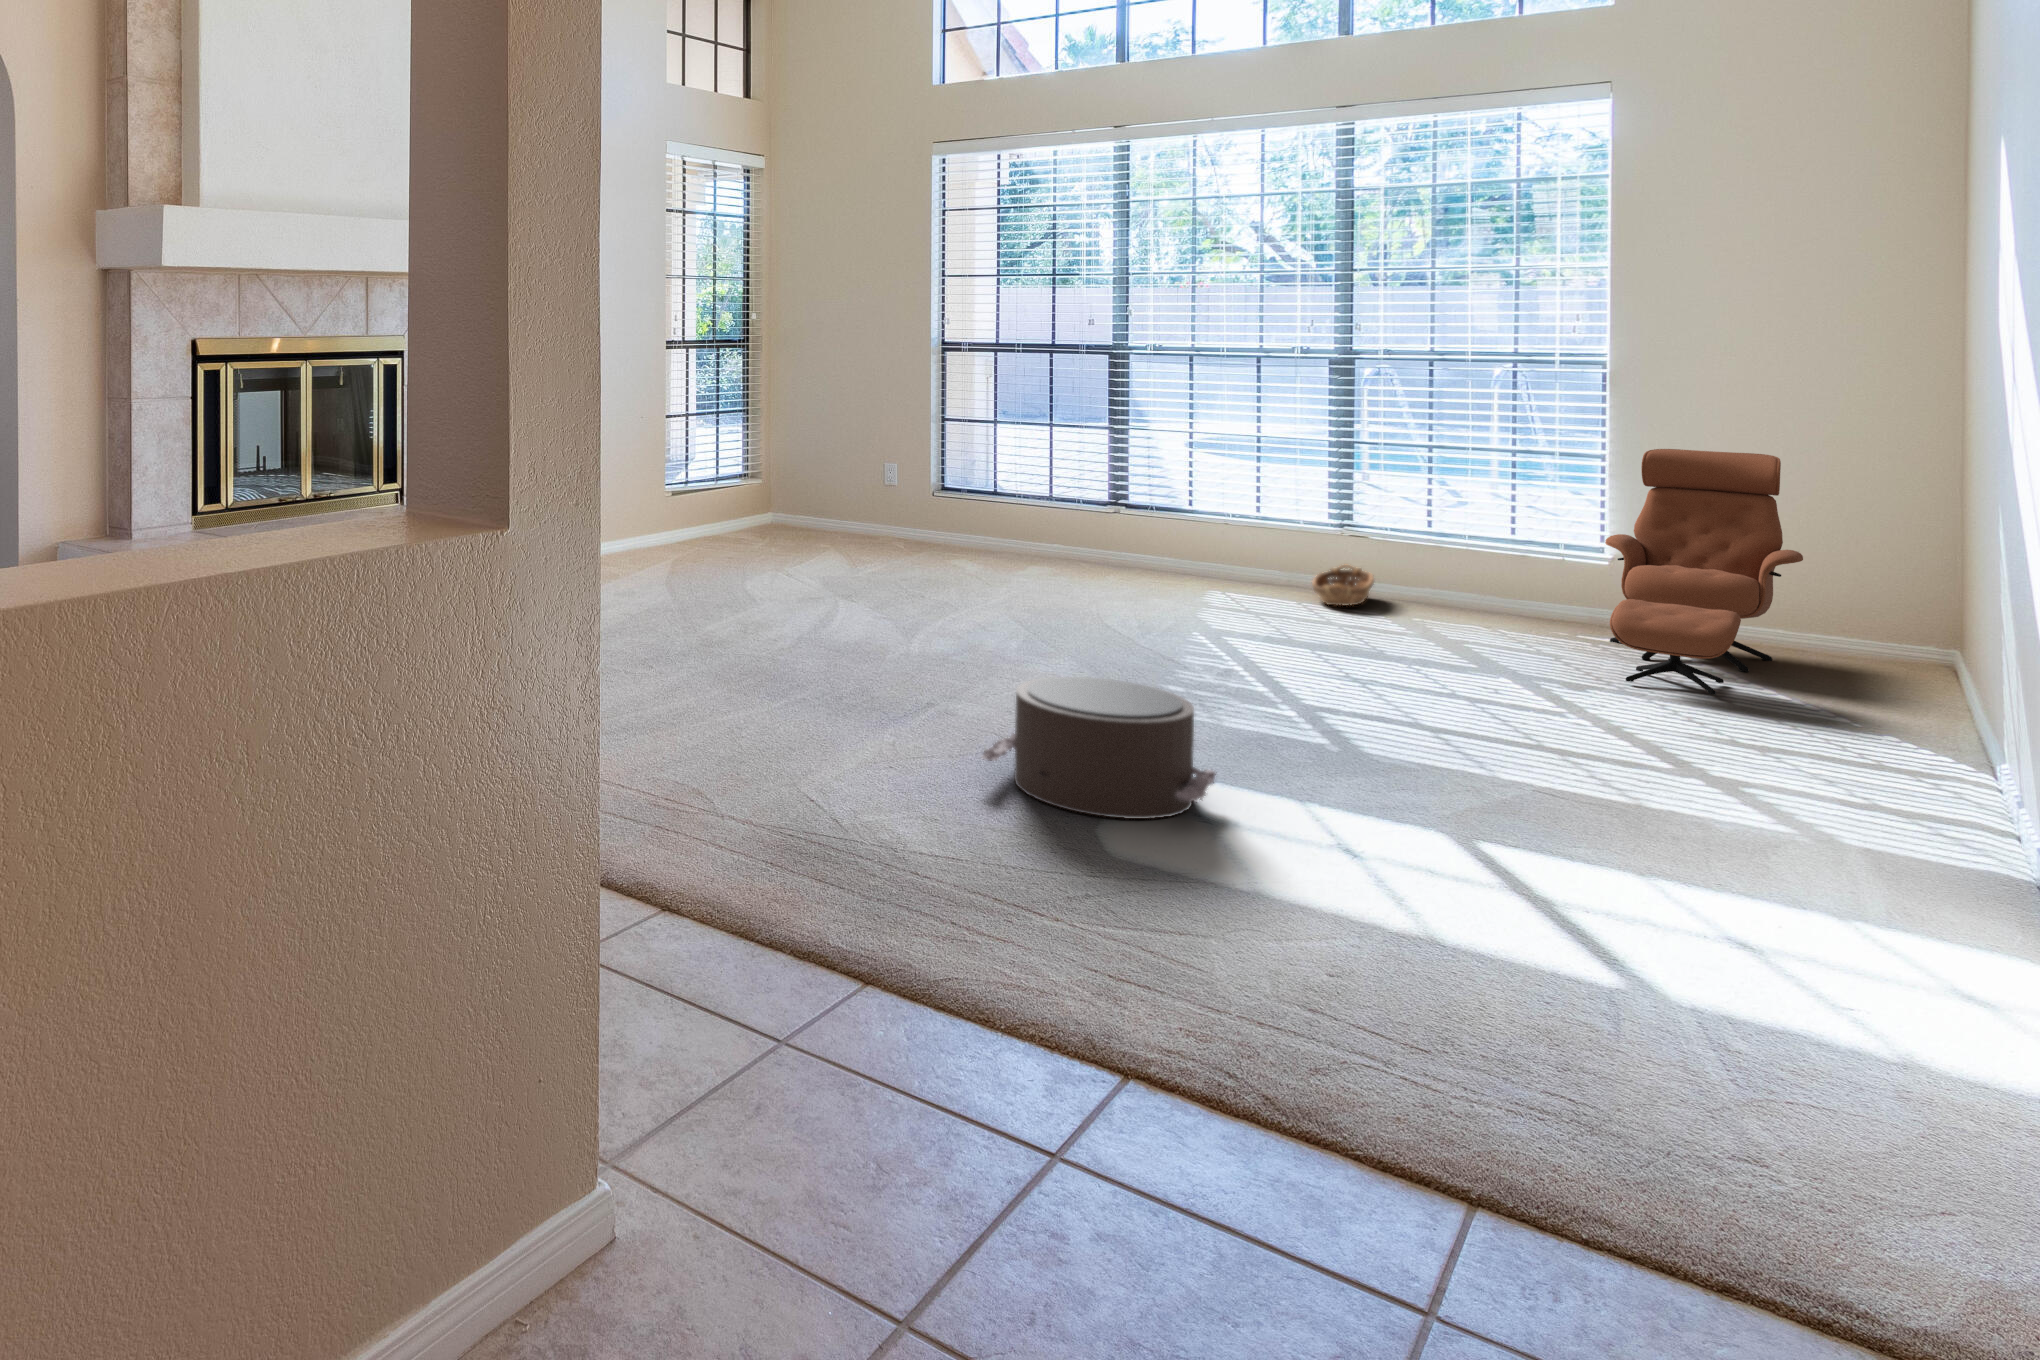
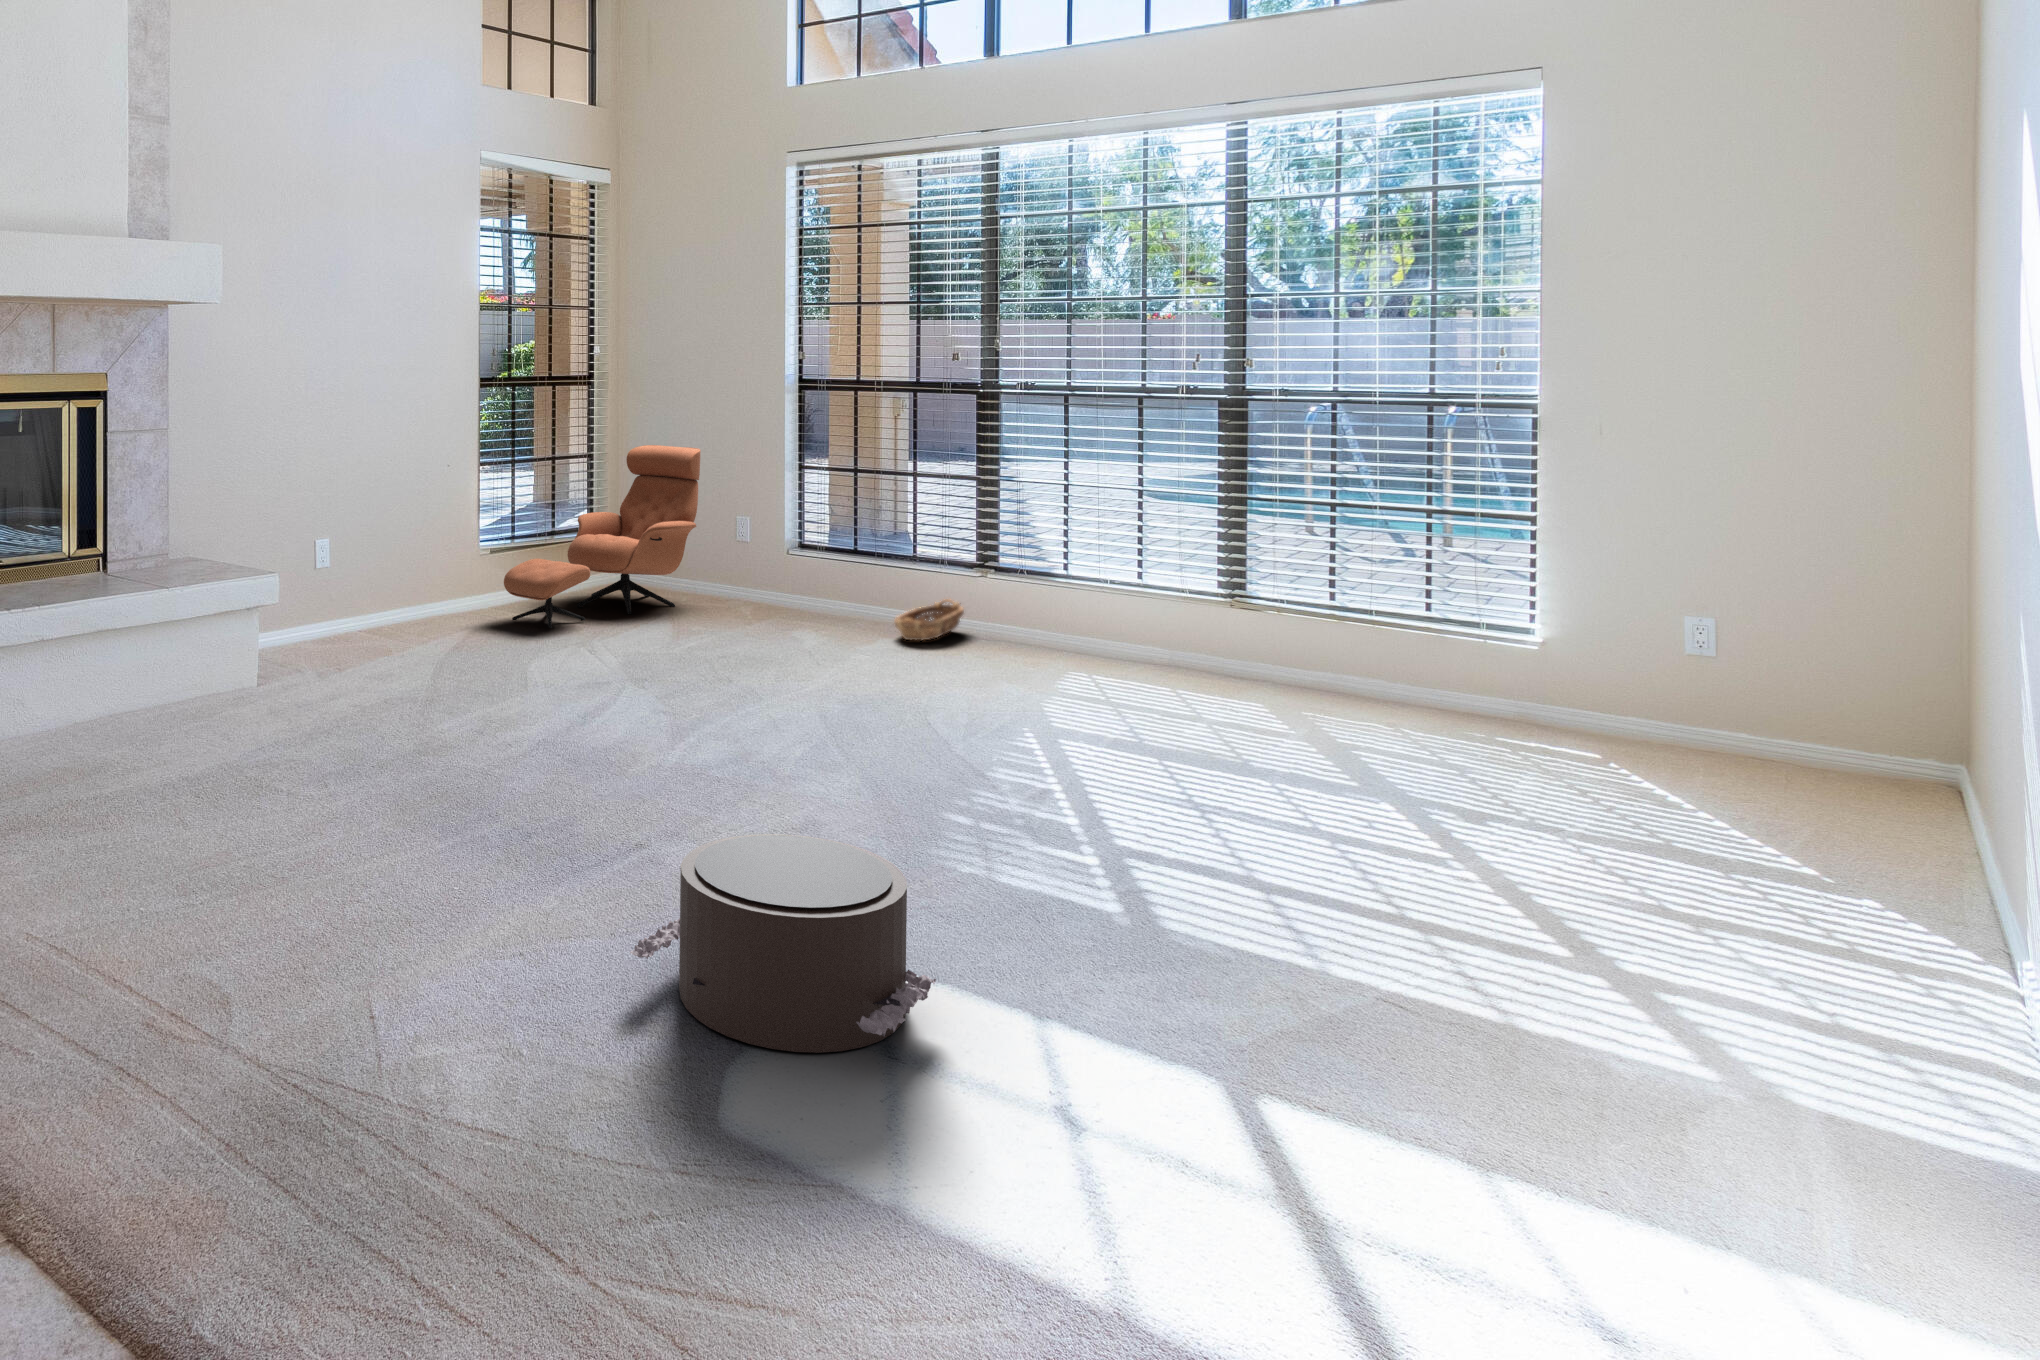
lounge chair: present [1605,449,1803,695] -> present [504,445,700,627]
basket: present [1312,565,1374,606] -> present [894,599,964,641]

